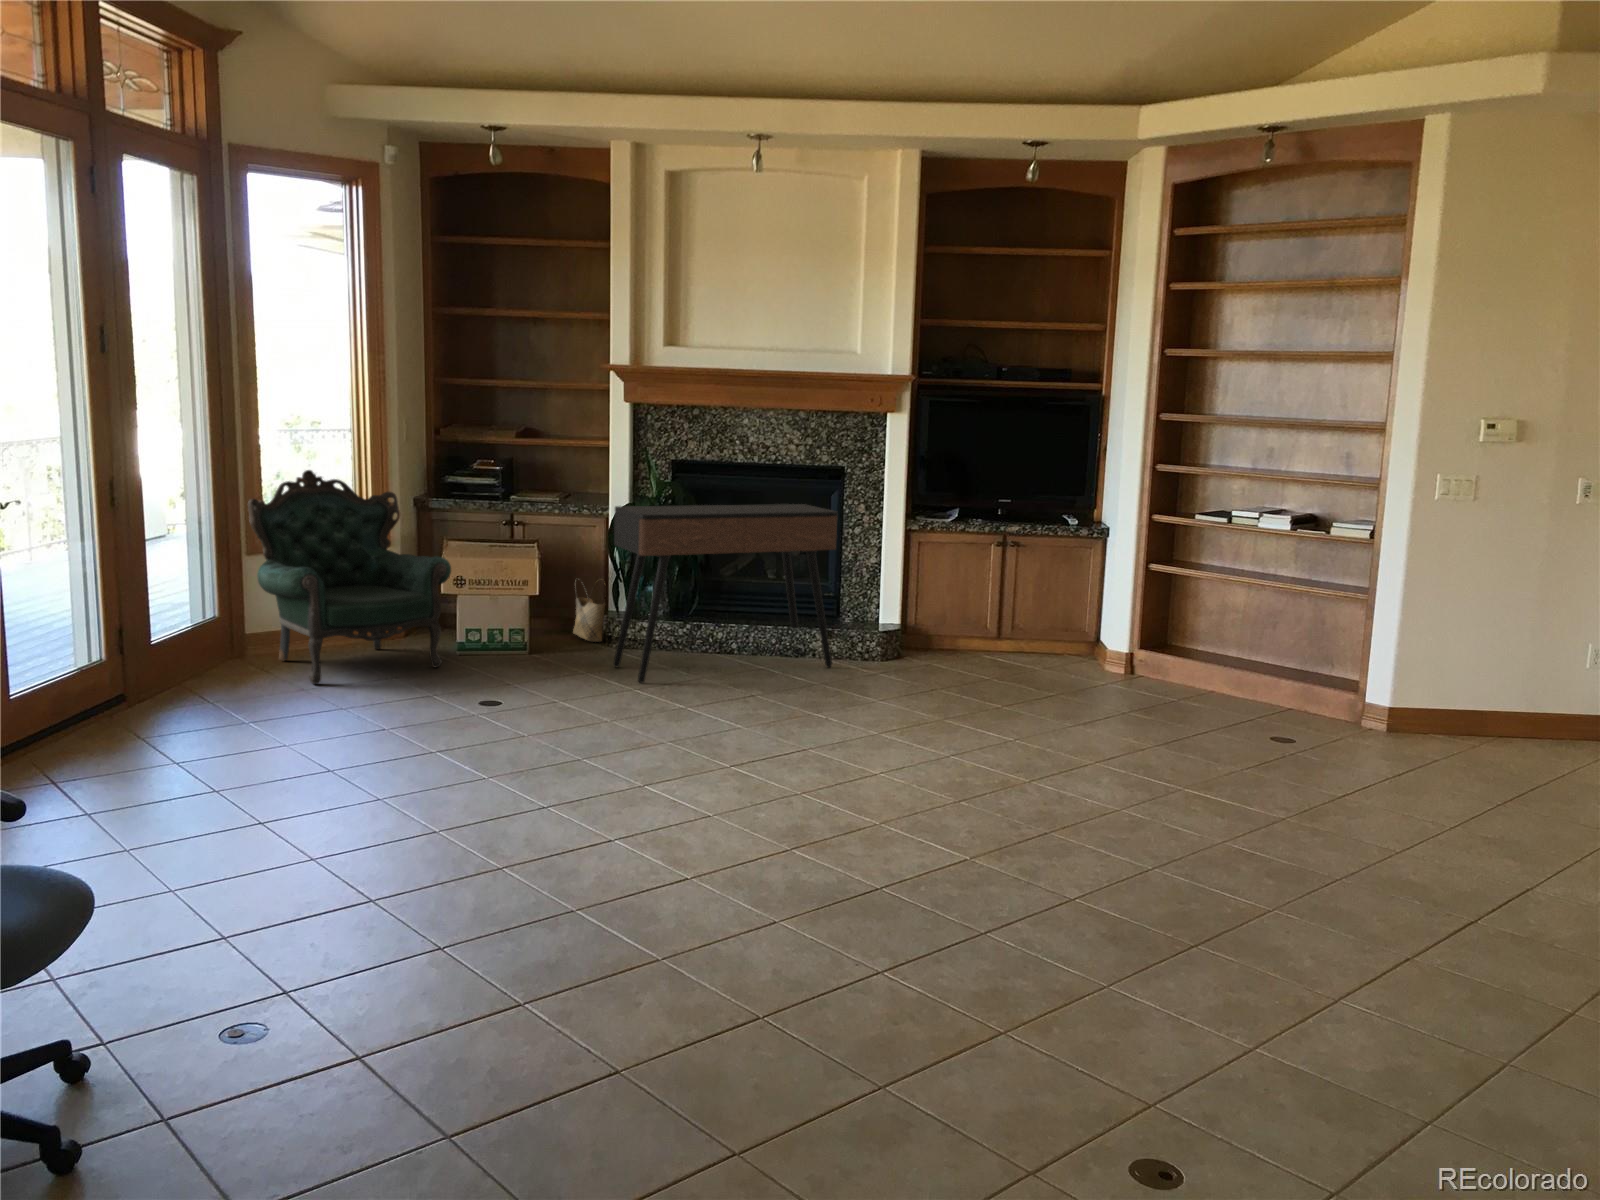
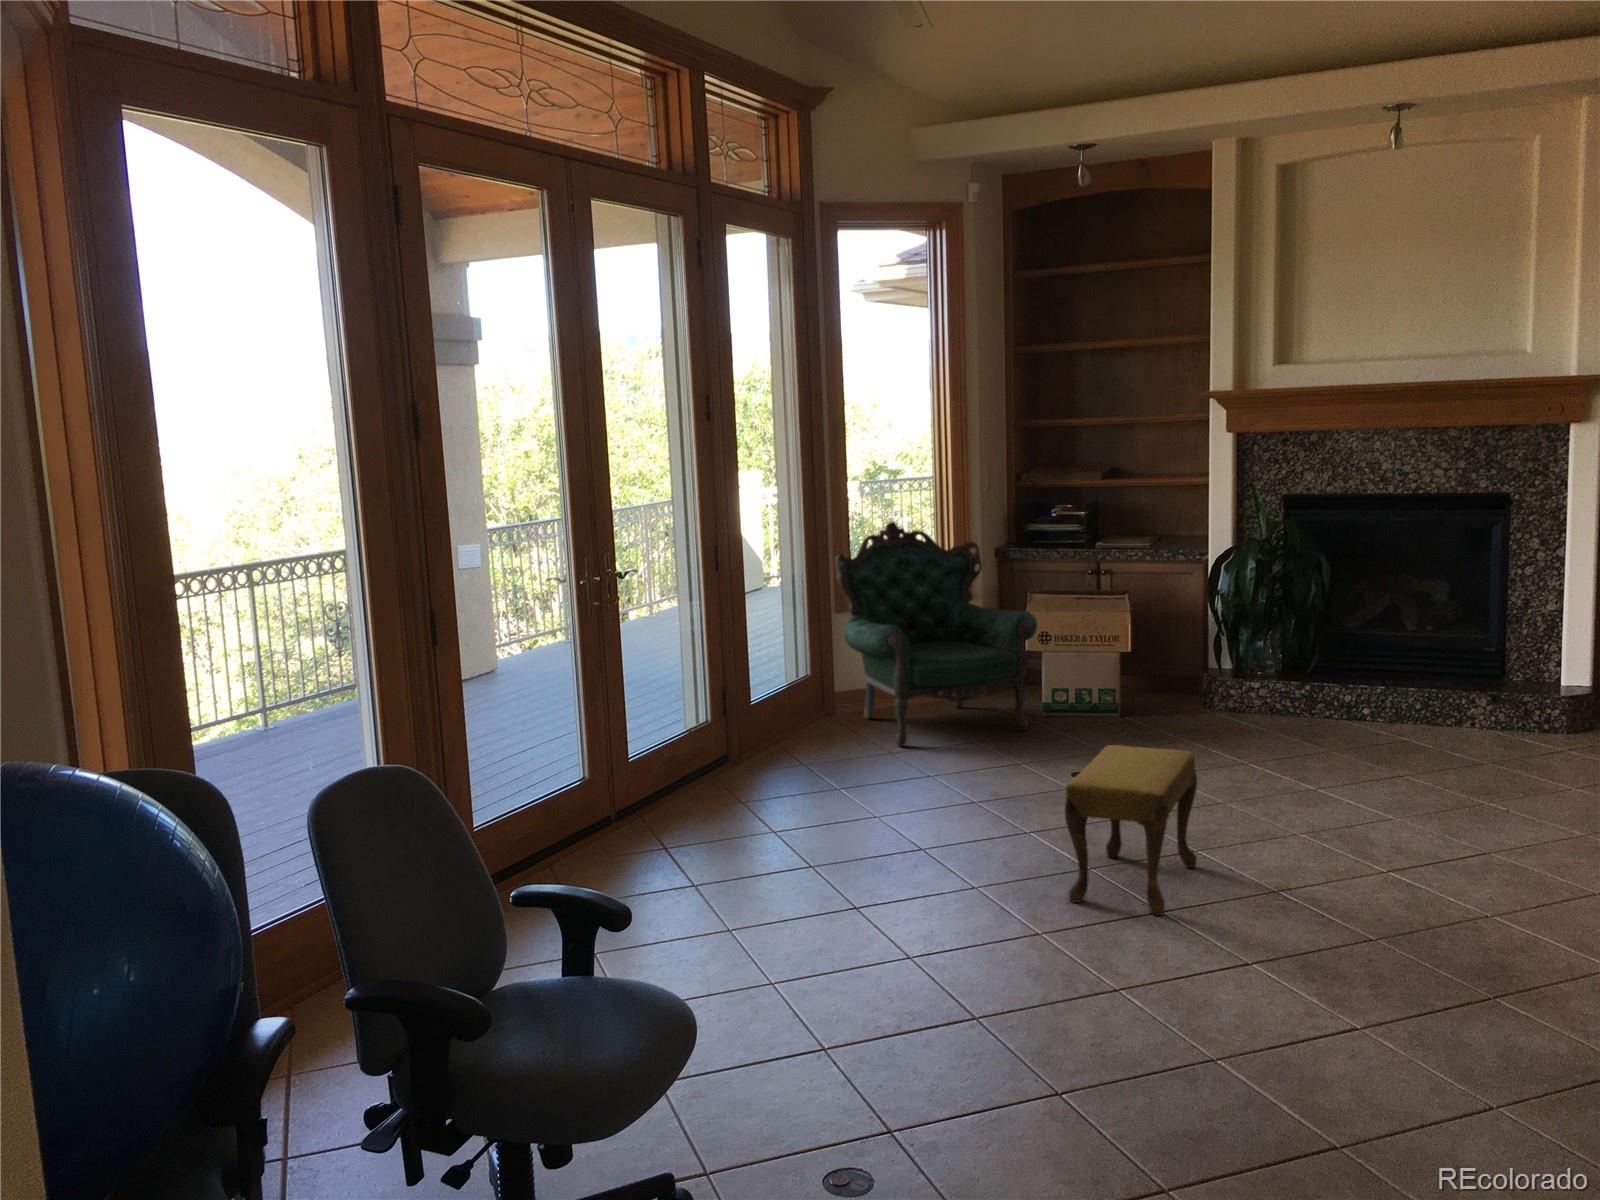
console table: present [613,504,838,683] -> none [1219,542,1508,757]
woven basket: present [573,592,605,642] -> none [1167,632,1206,703]
footstool: none [461,668,579,810] -> present [1065,745,1197,915]

